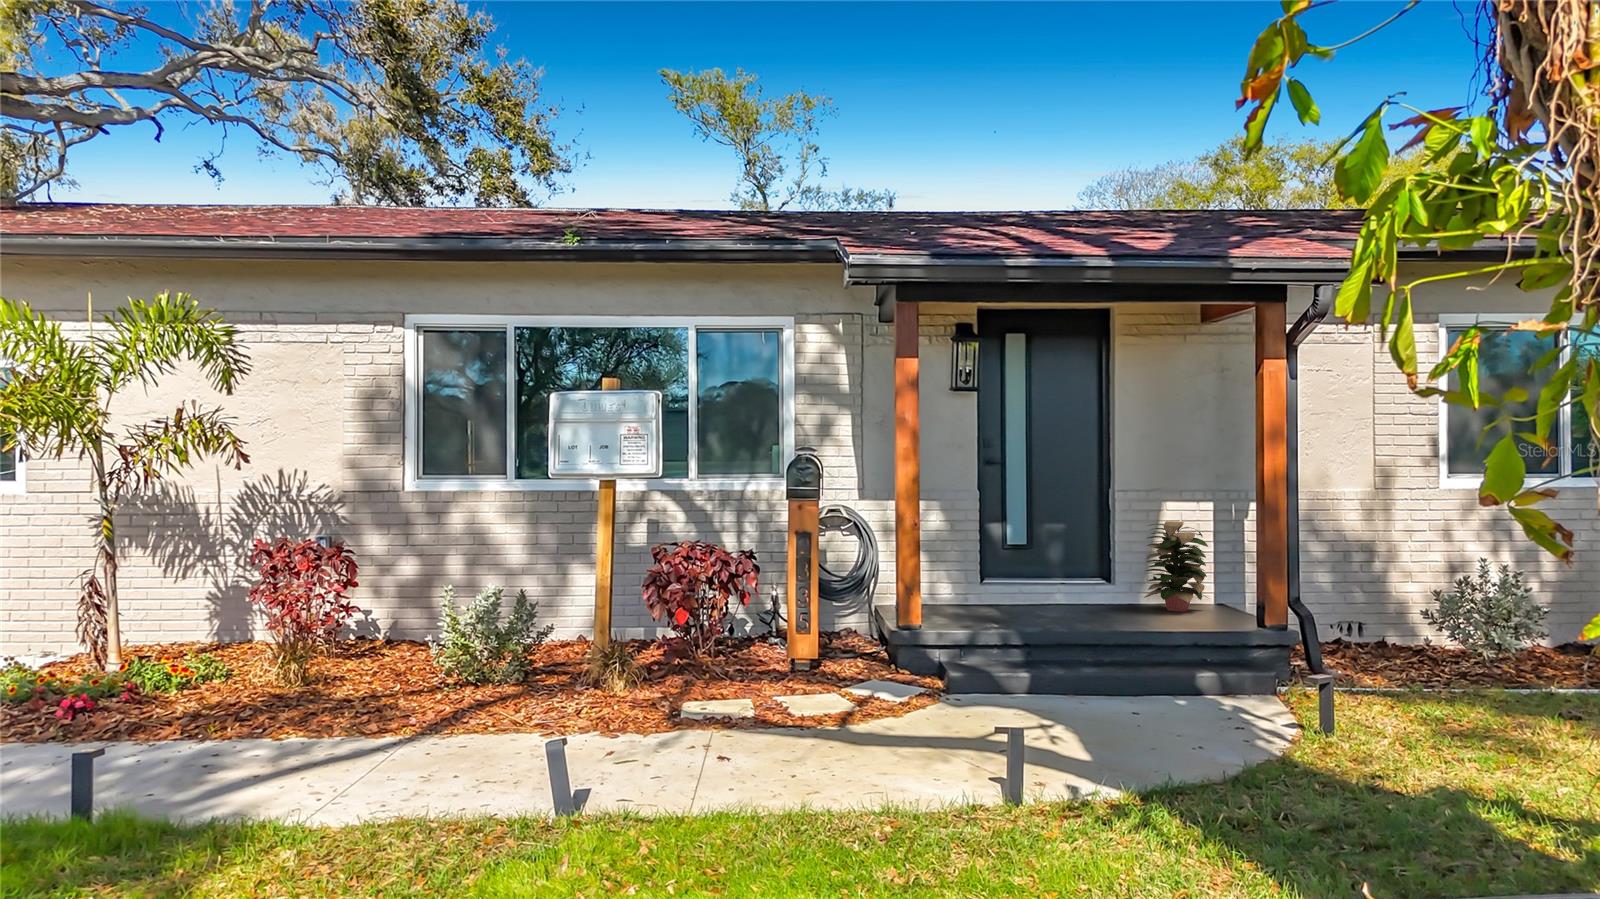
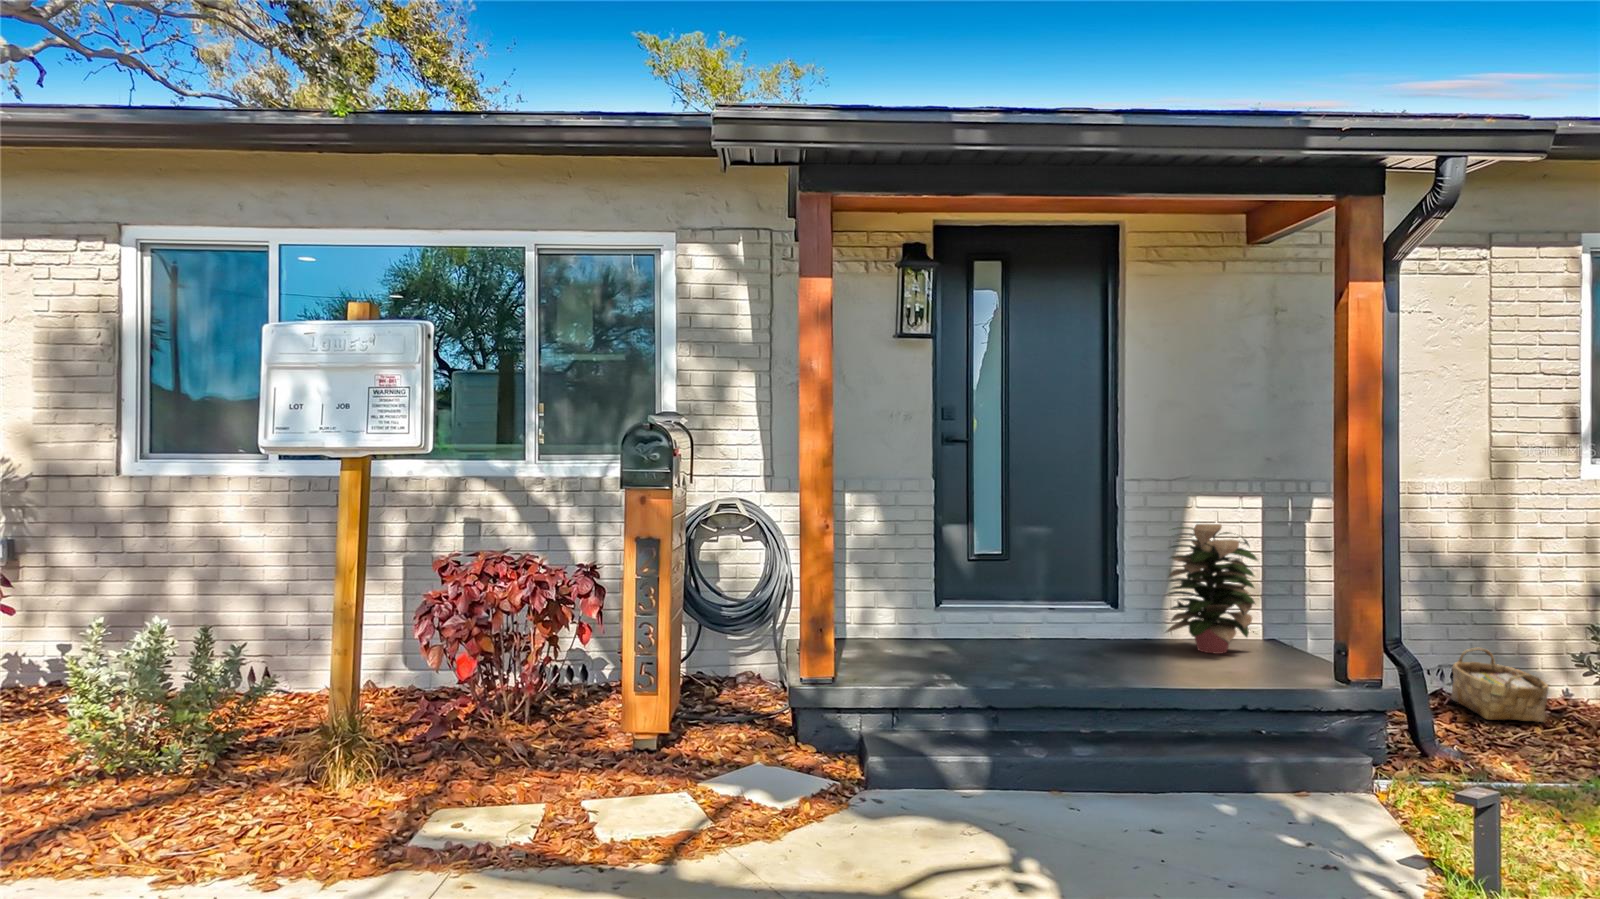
woven basket: none [1347,608,1410,657] -> present [1451,648,1548,722]

